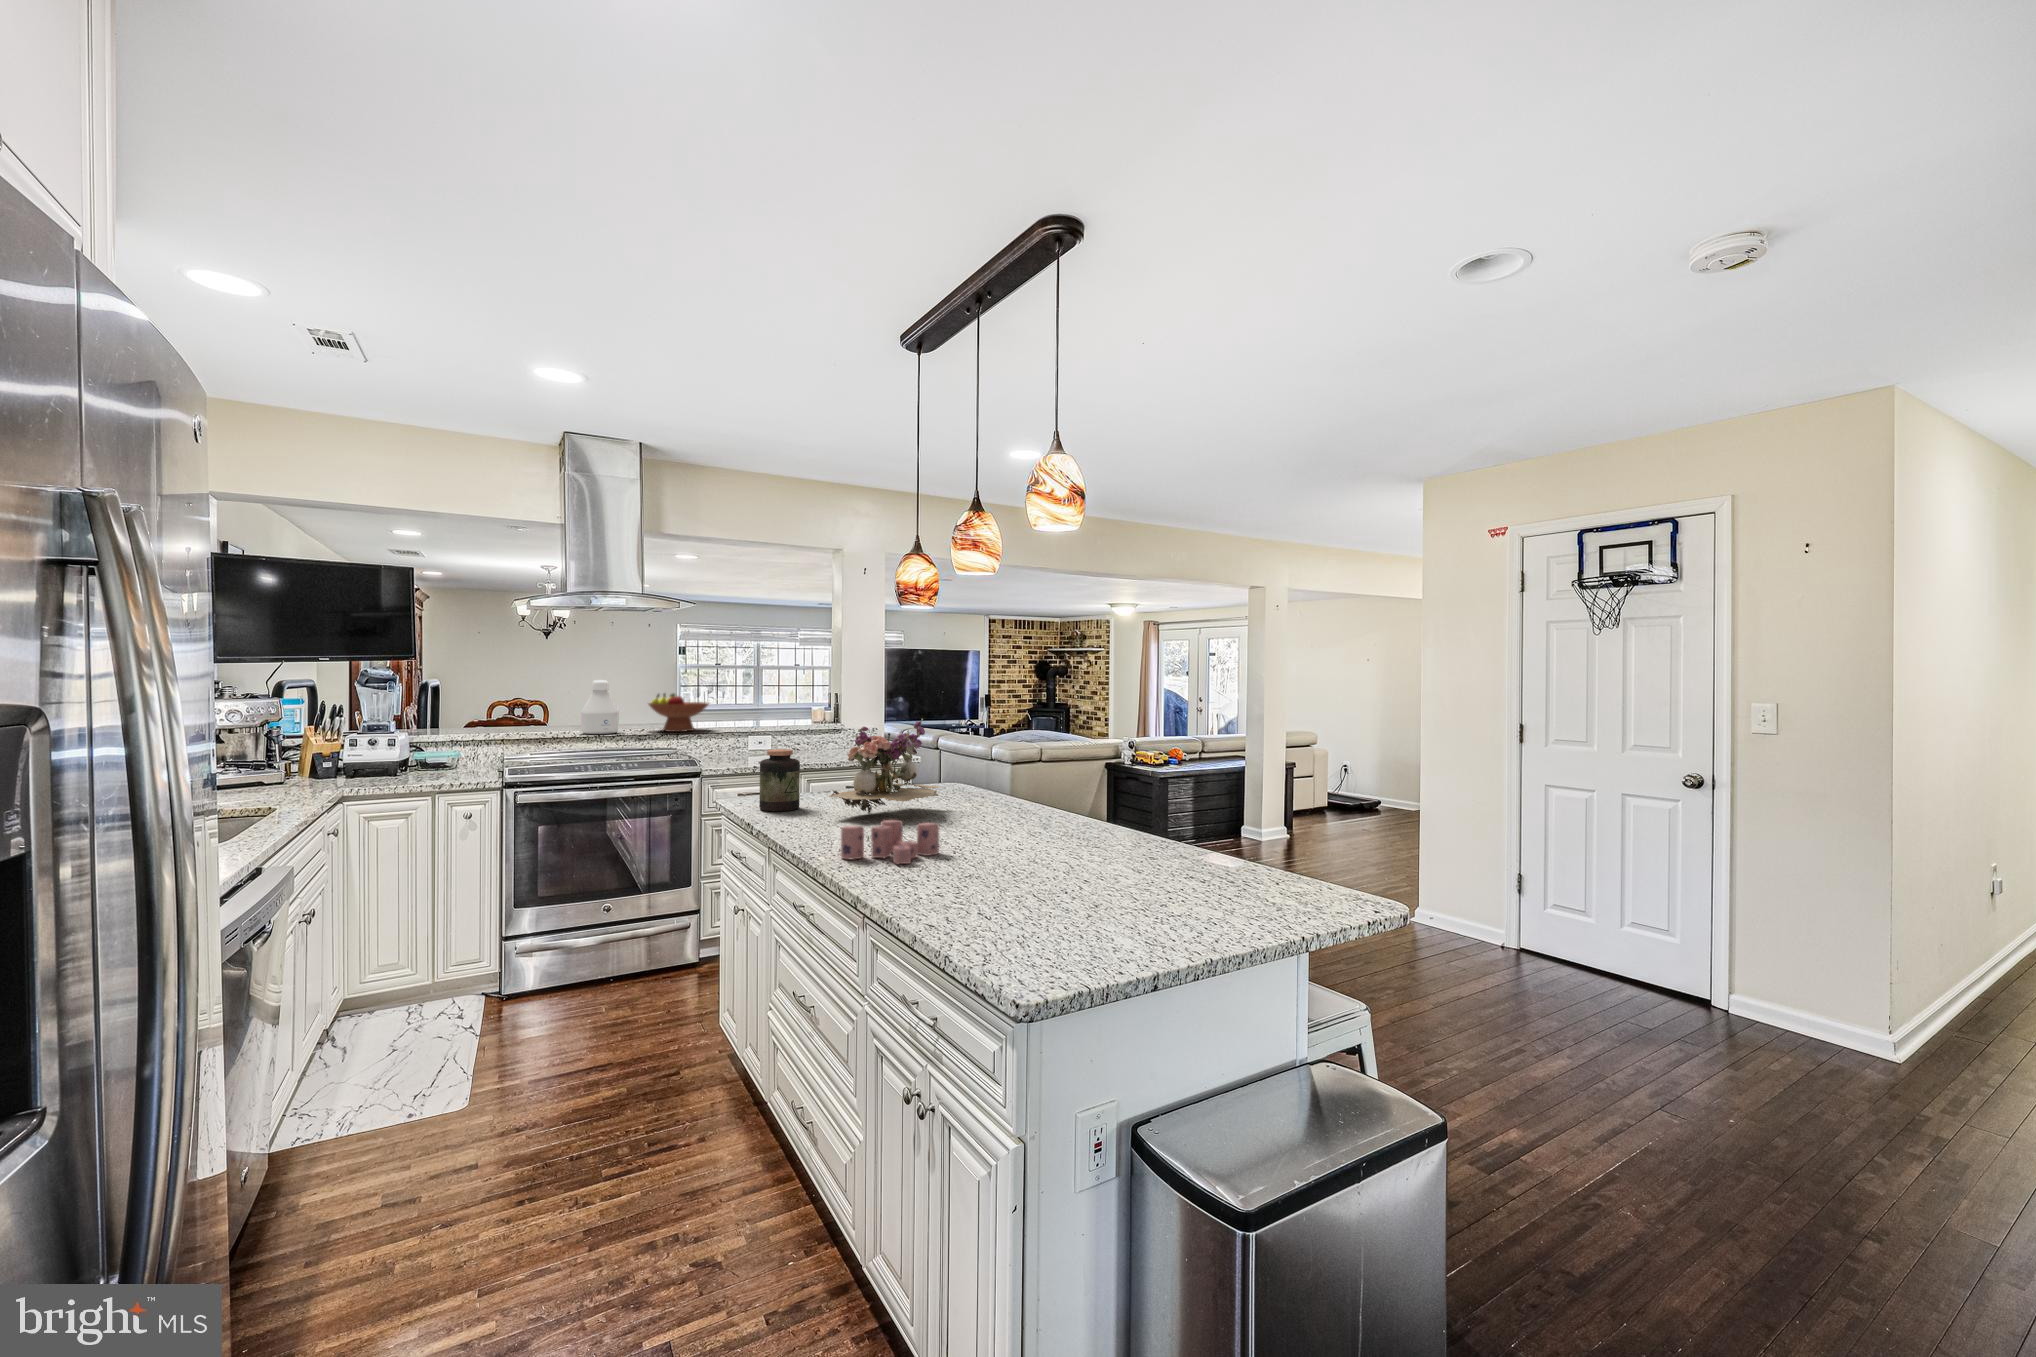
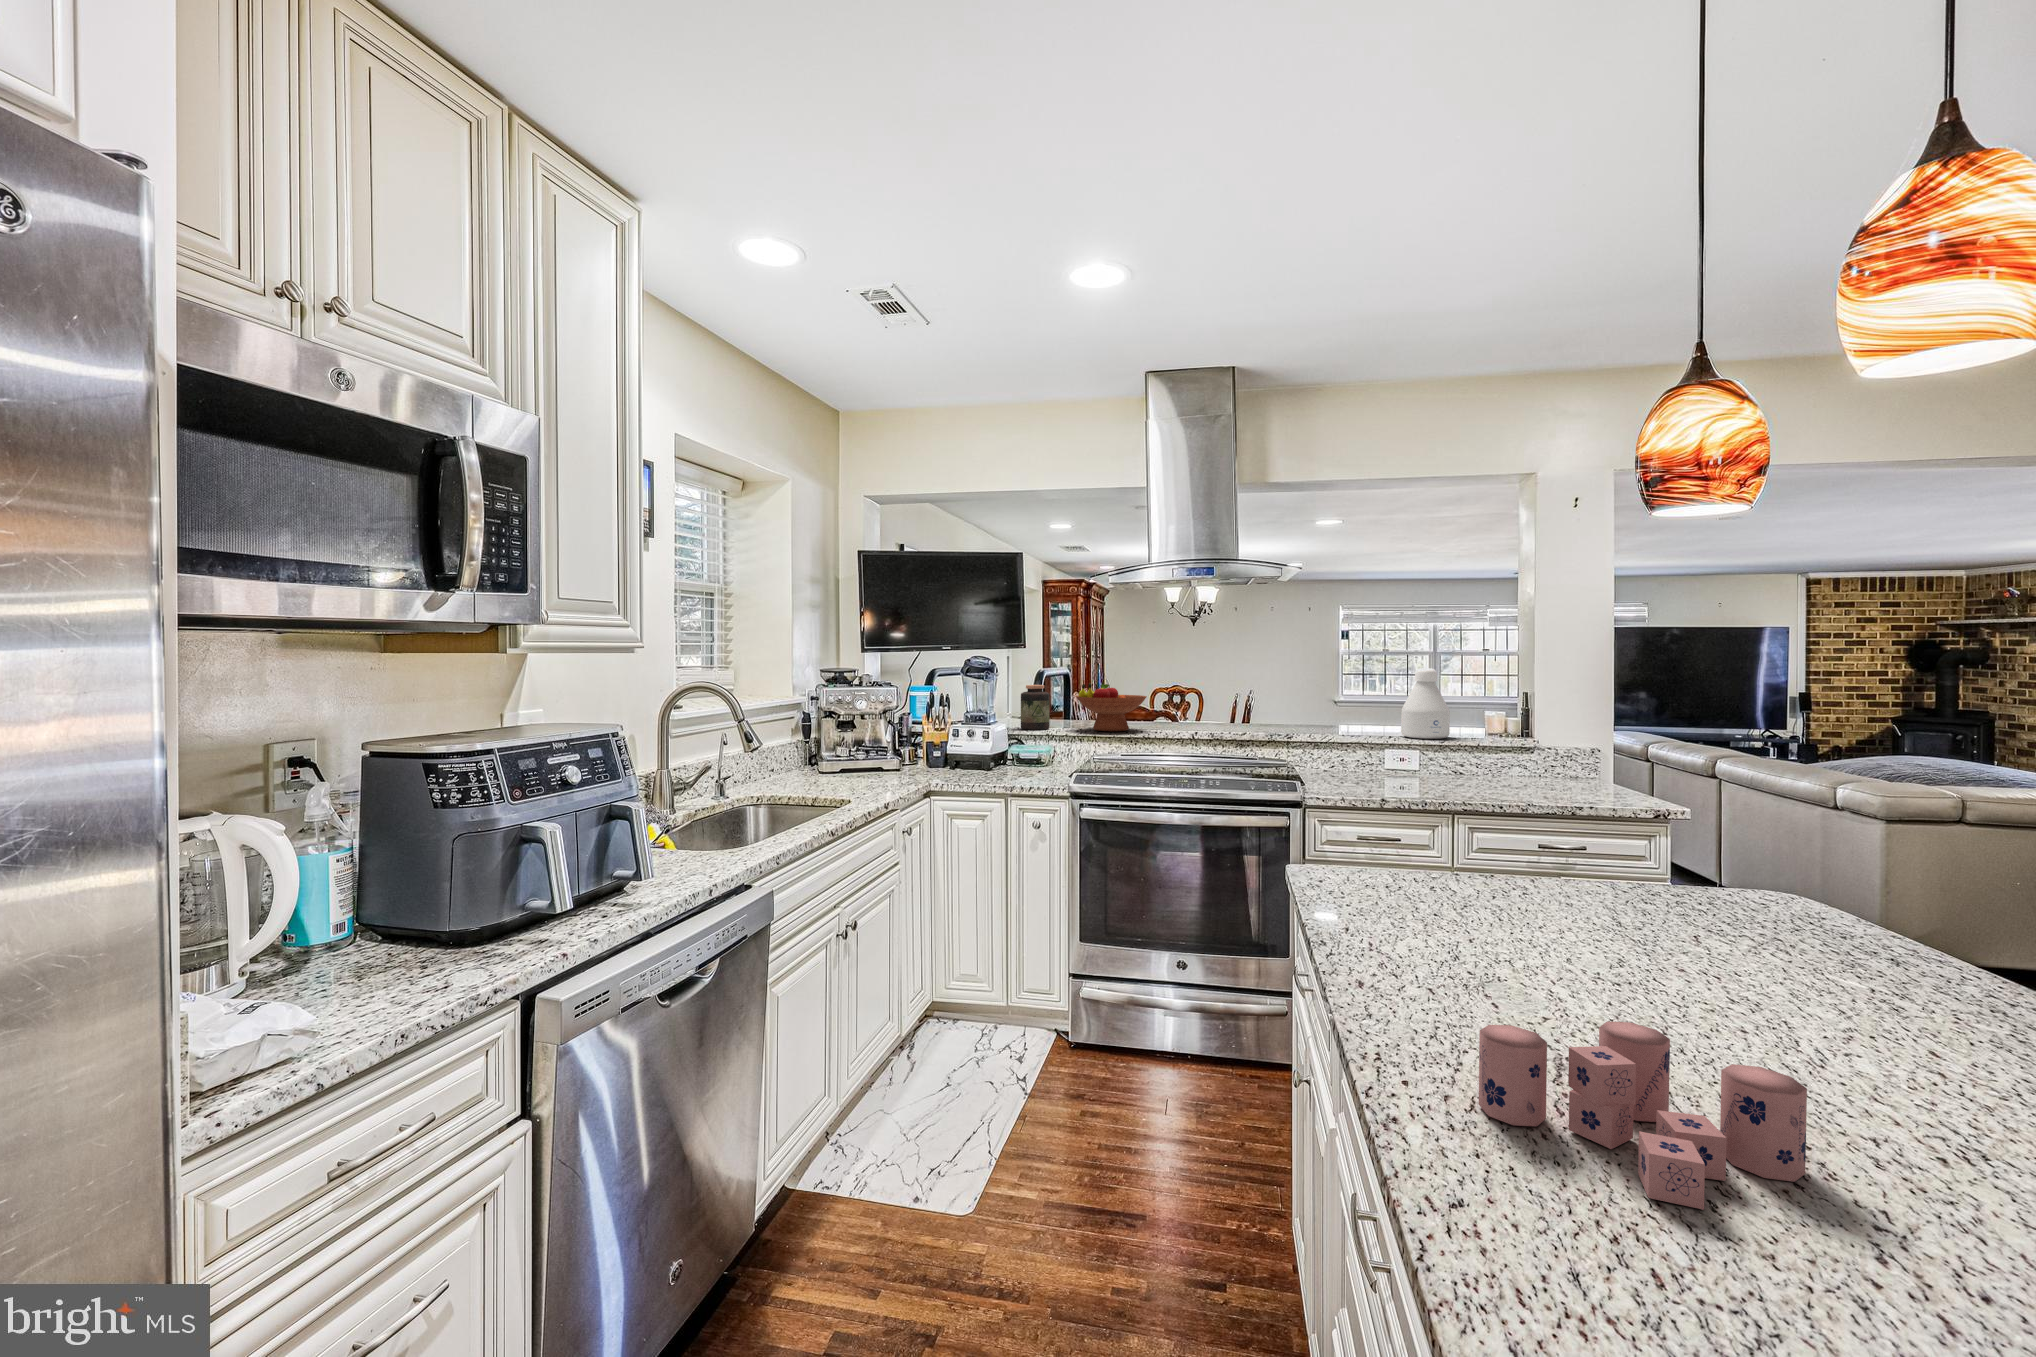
bottle: present [581,680,619,734] -> present [1401,668,1450,739]
fruit bowl: present [649,694,708,732] -> present [1076,683,1147,731]
flower arrangement: present [829,719,940,813] -> none [1477,747,1769,945]
jar: present [759,749,800,811] -> present [1021,685,1049,730]

